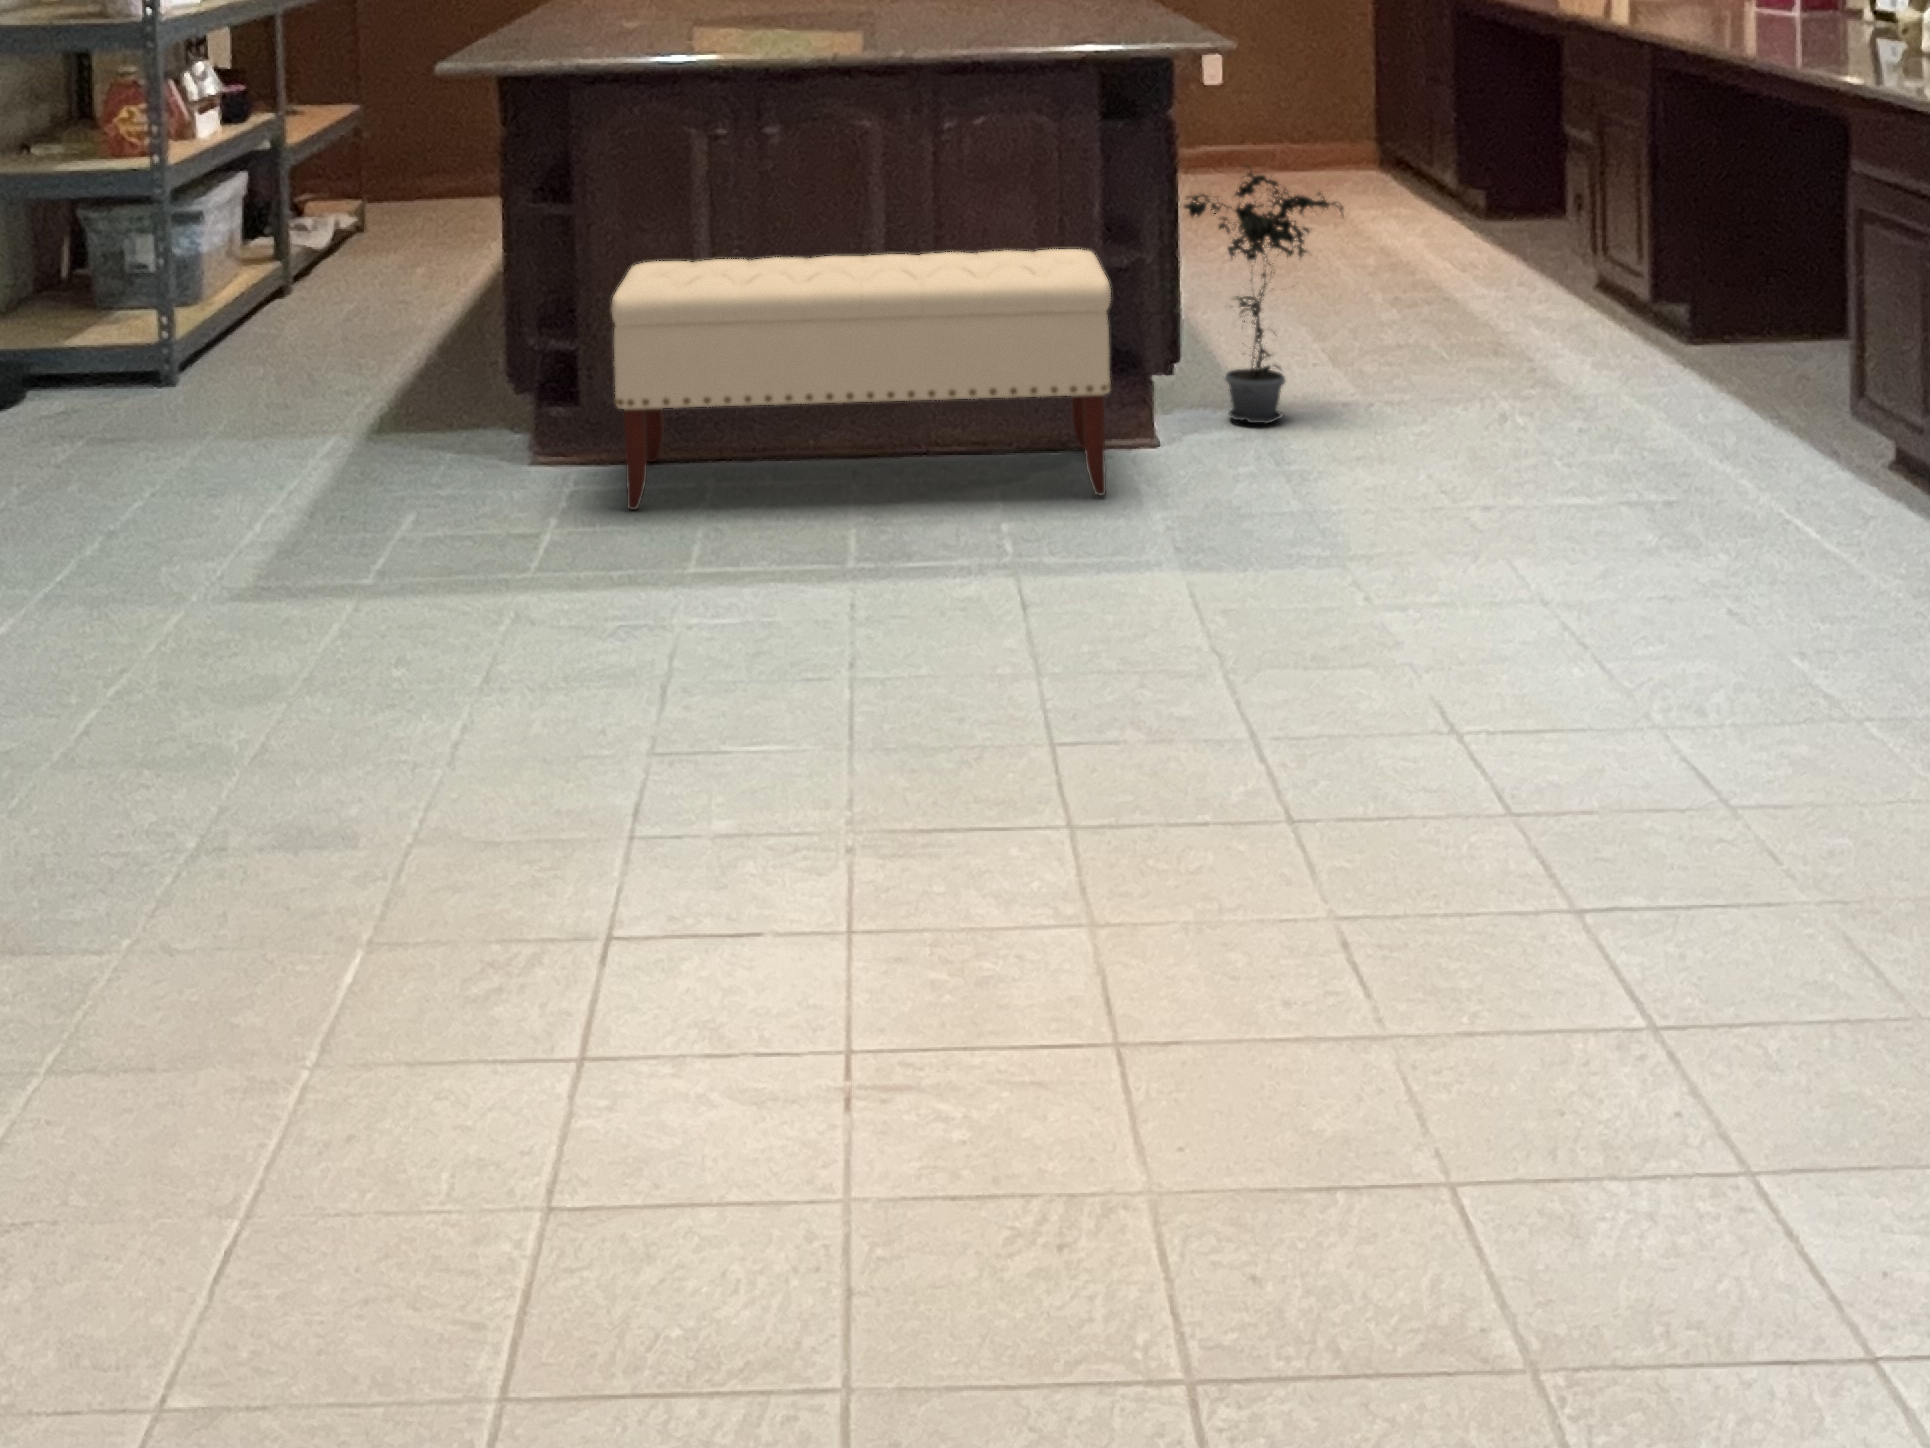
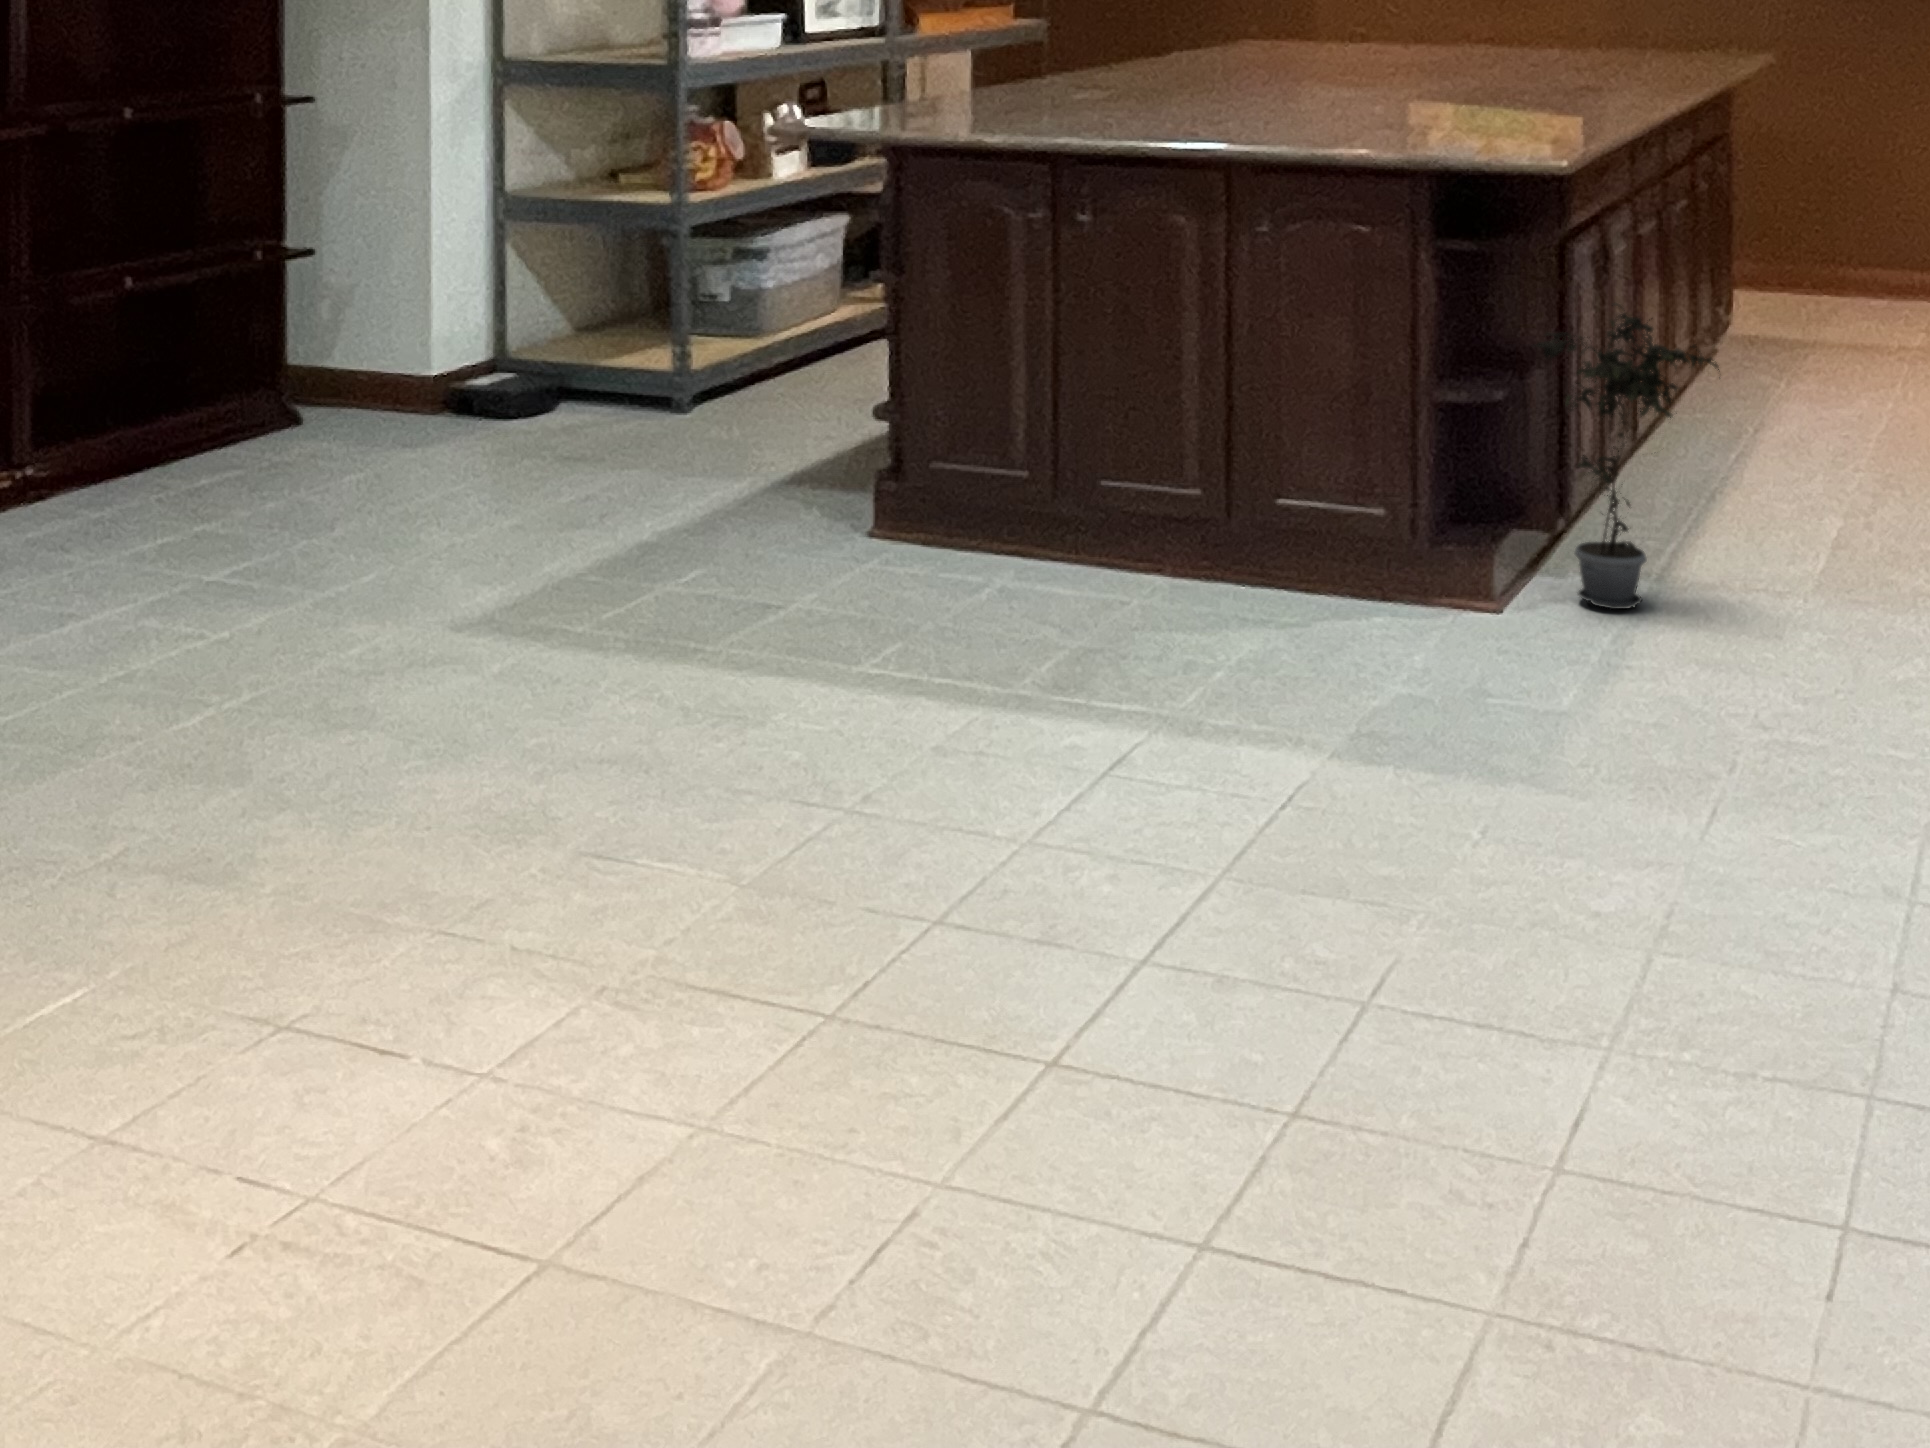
bench: present [611,249,1111,510] -> none [858,337,1393,651]

